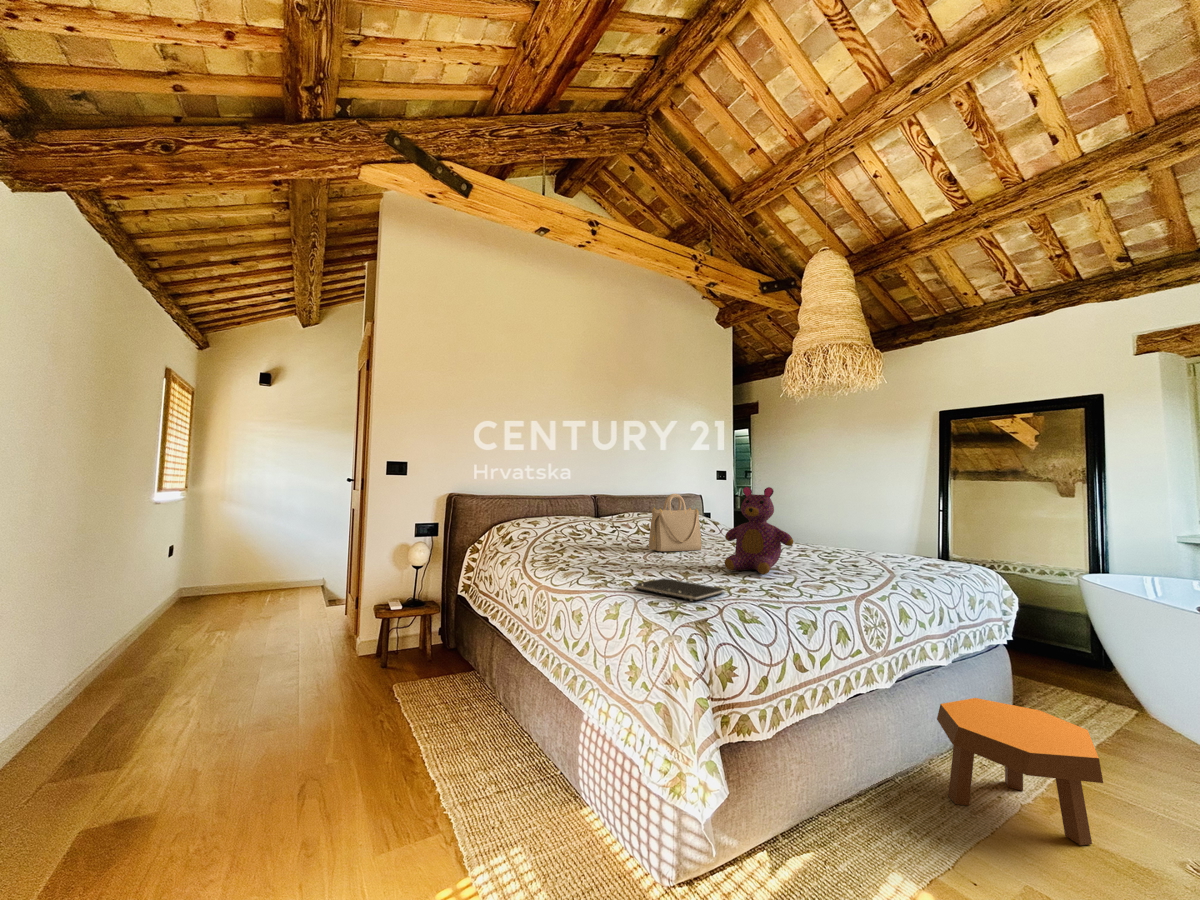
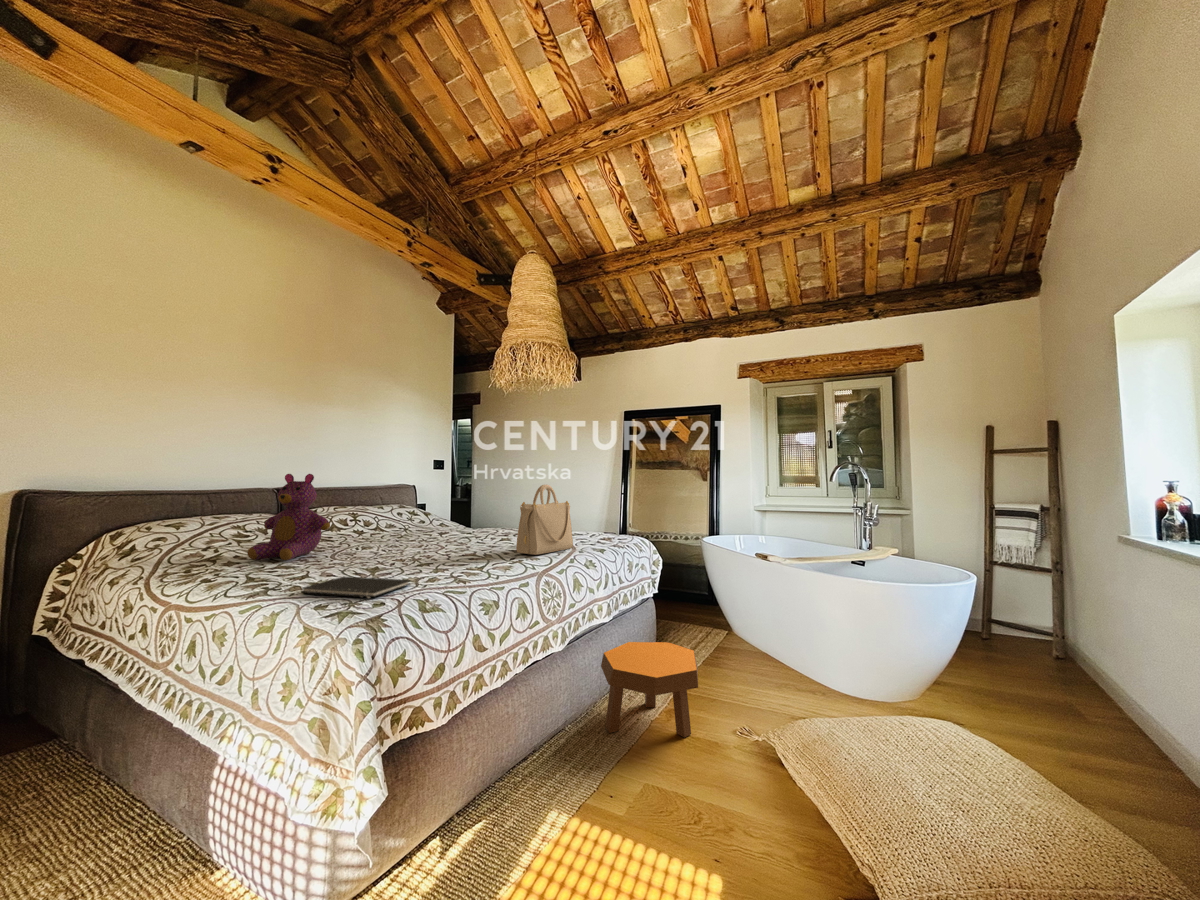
teddy bear: present [725,487,793,574] -> present [247,474,330,560]
handbag: present [649,494,701,551] -> present [516,485,573,555]

